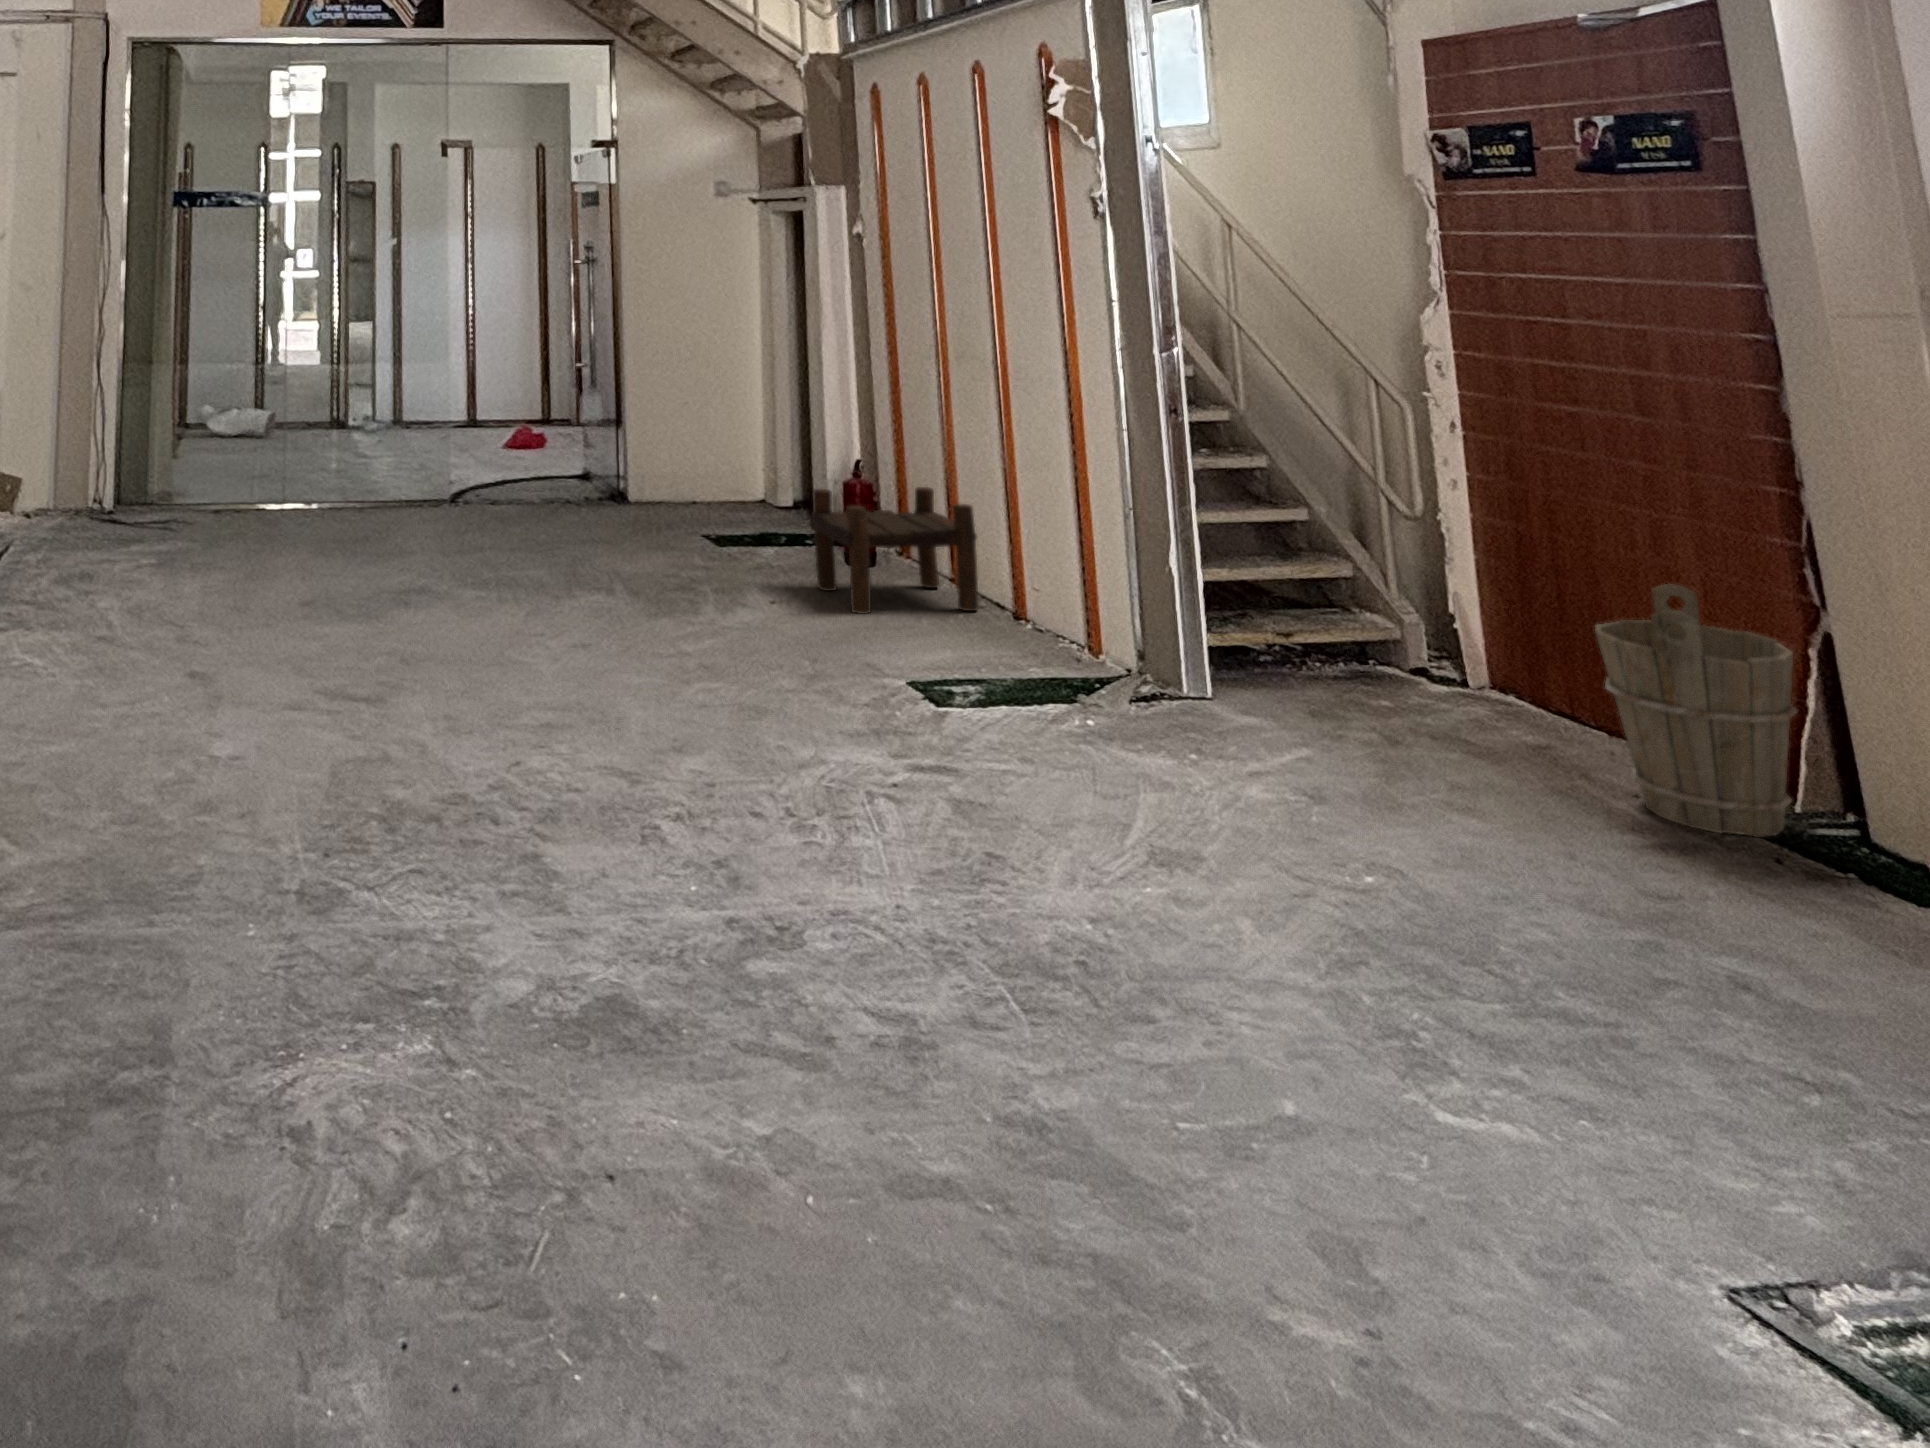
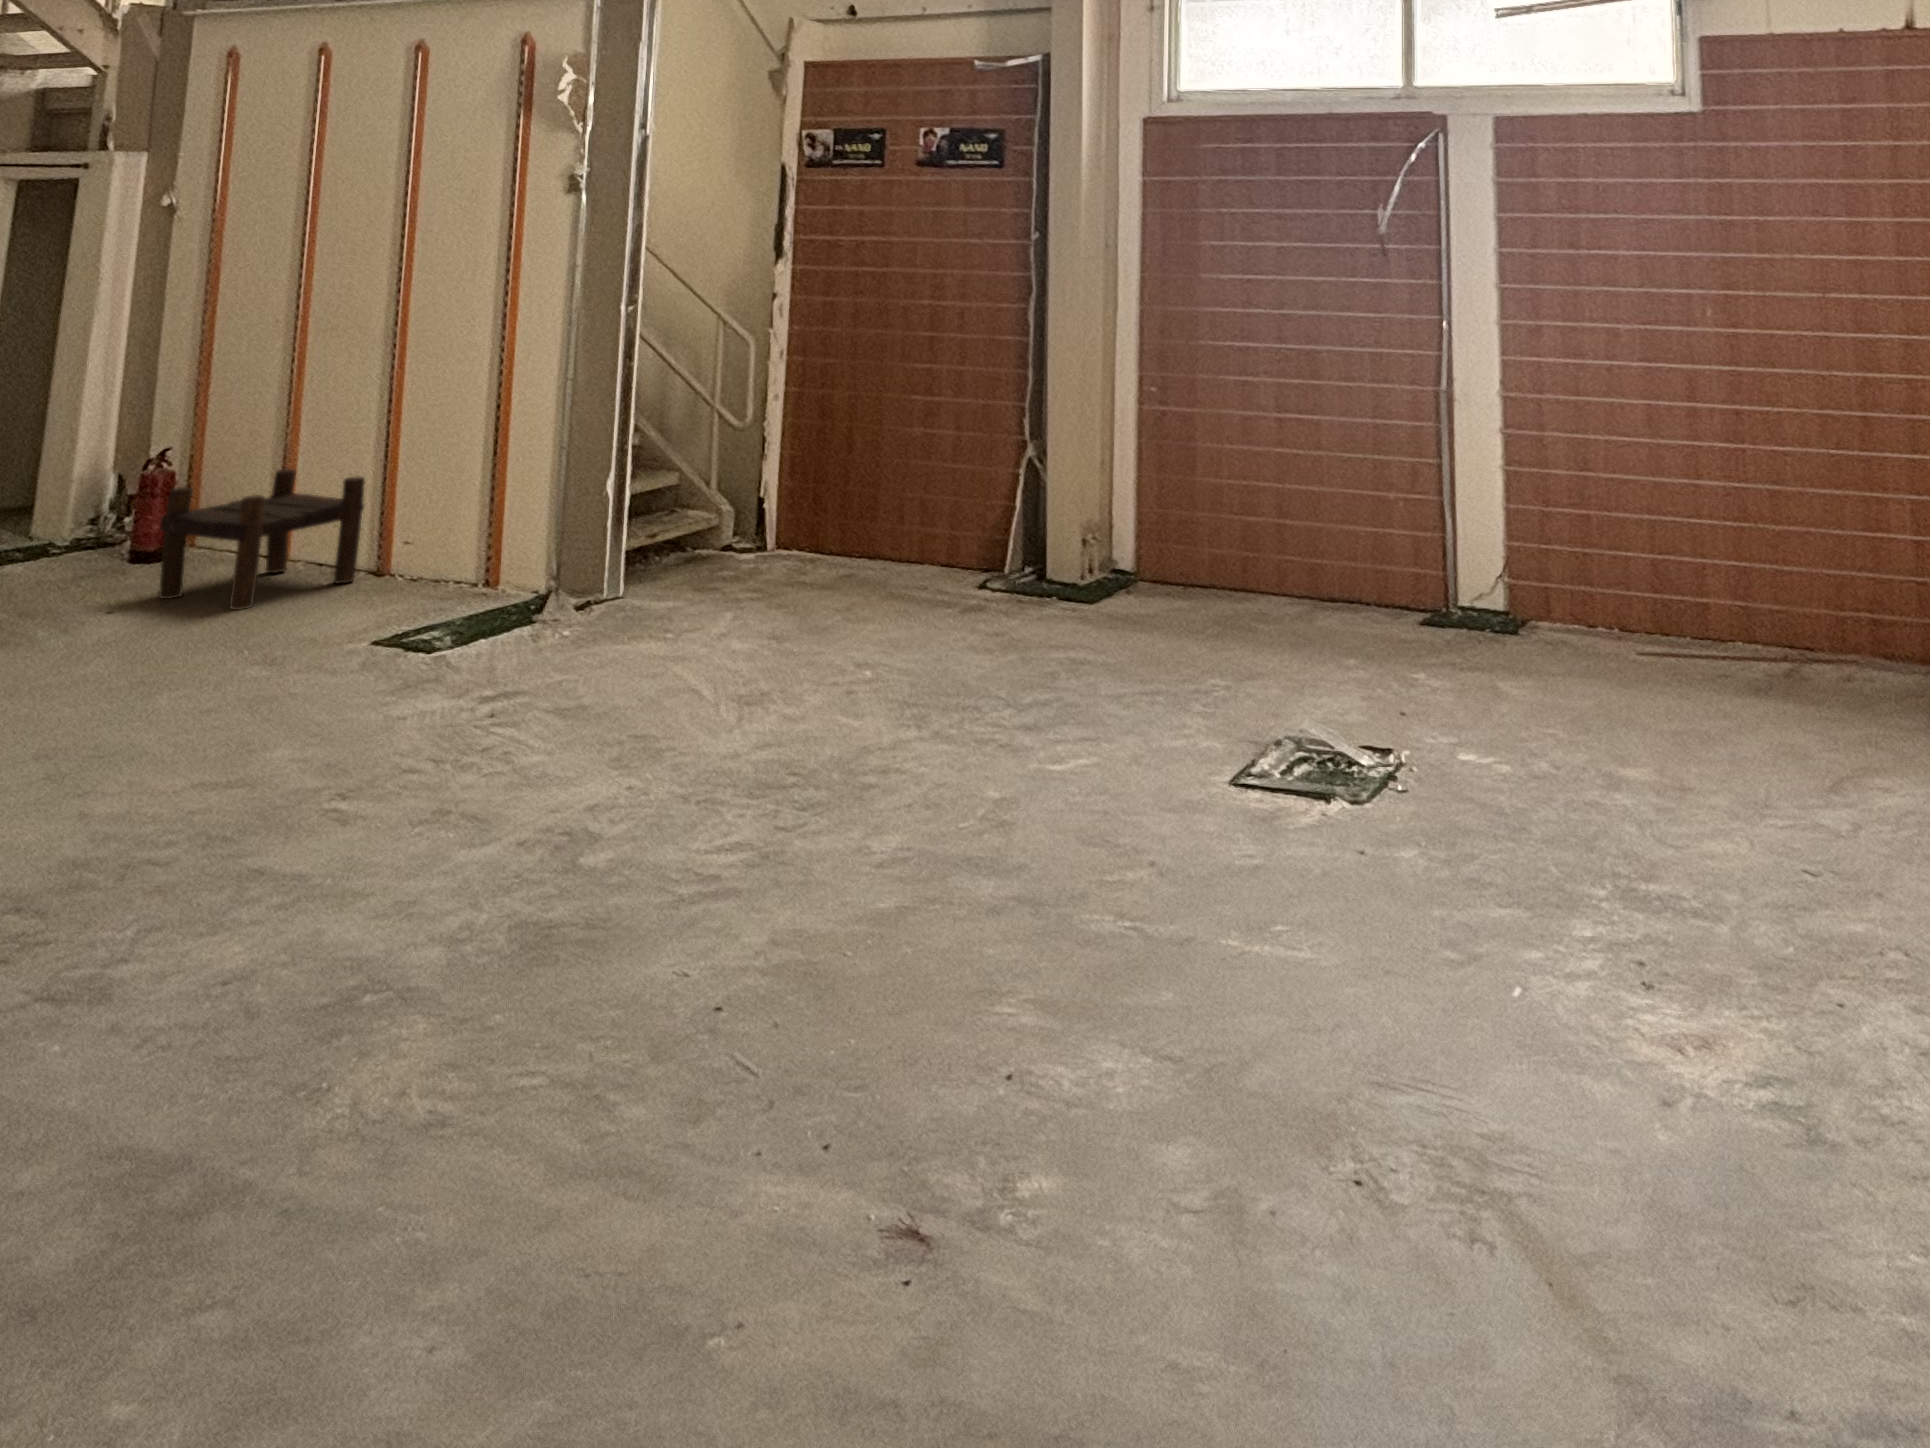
bucket: present [1595,584,1797,837] -> none [922,440,1025,595]

